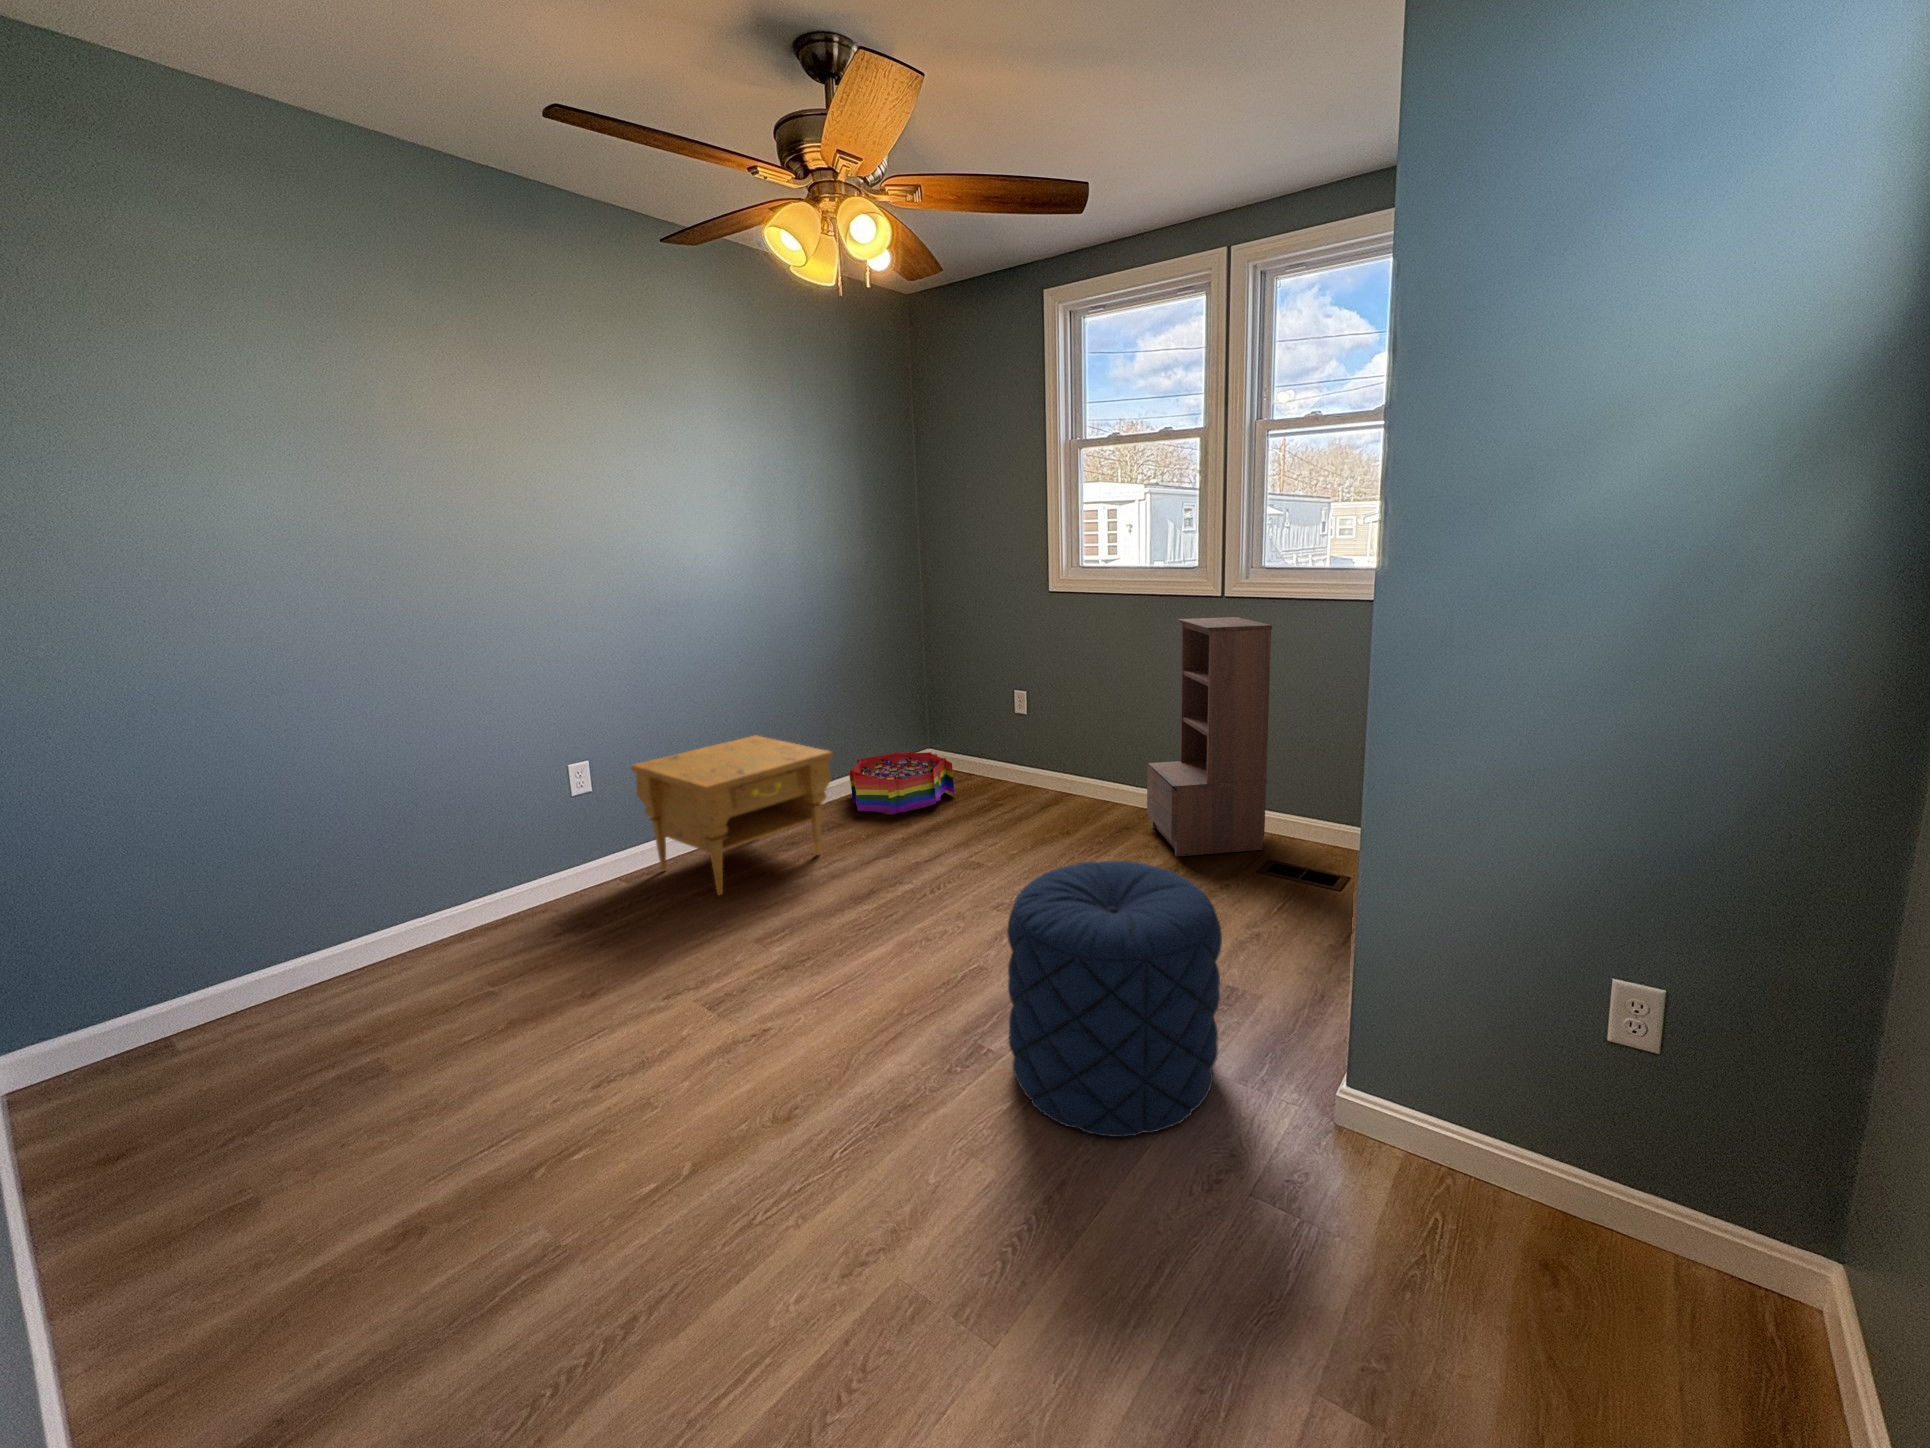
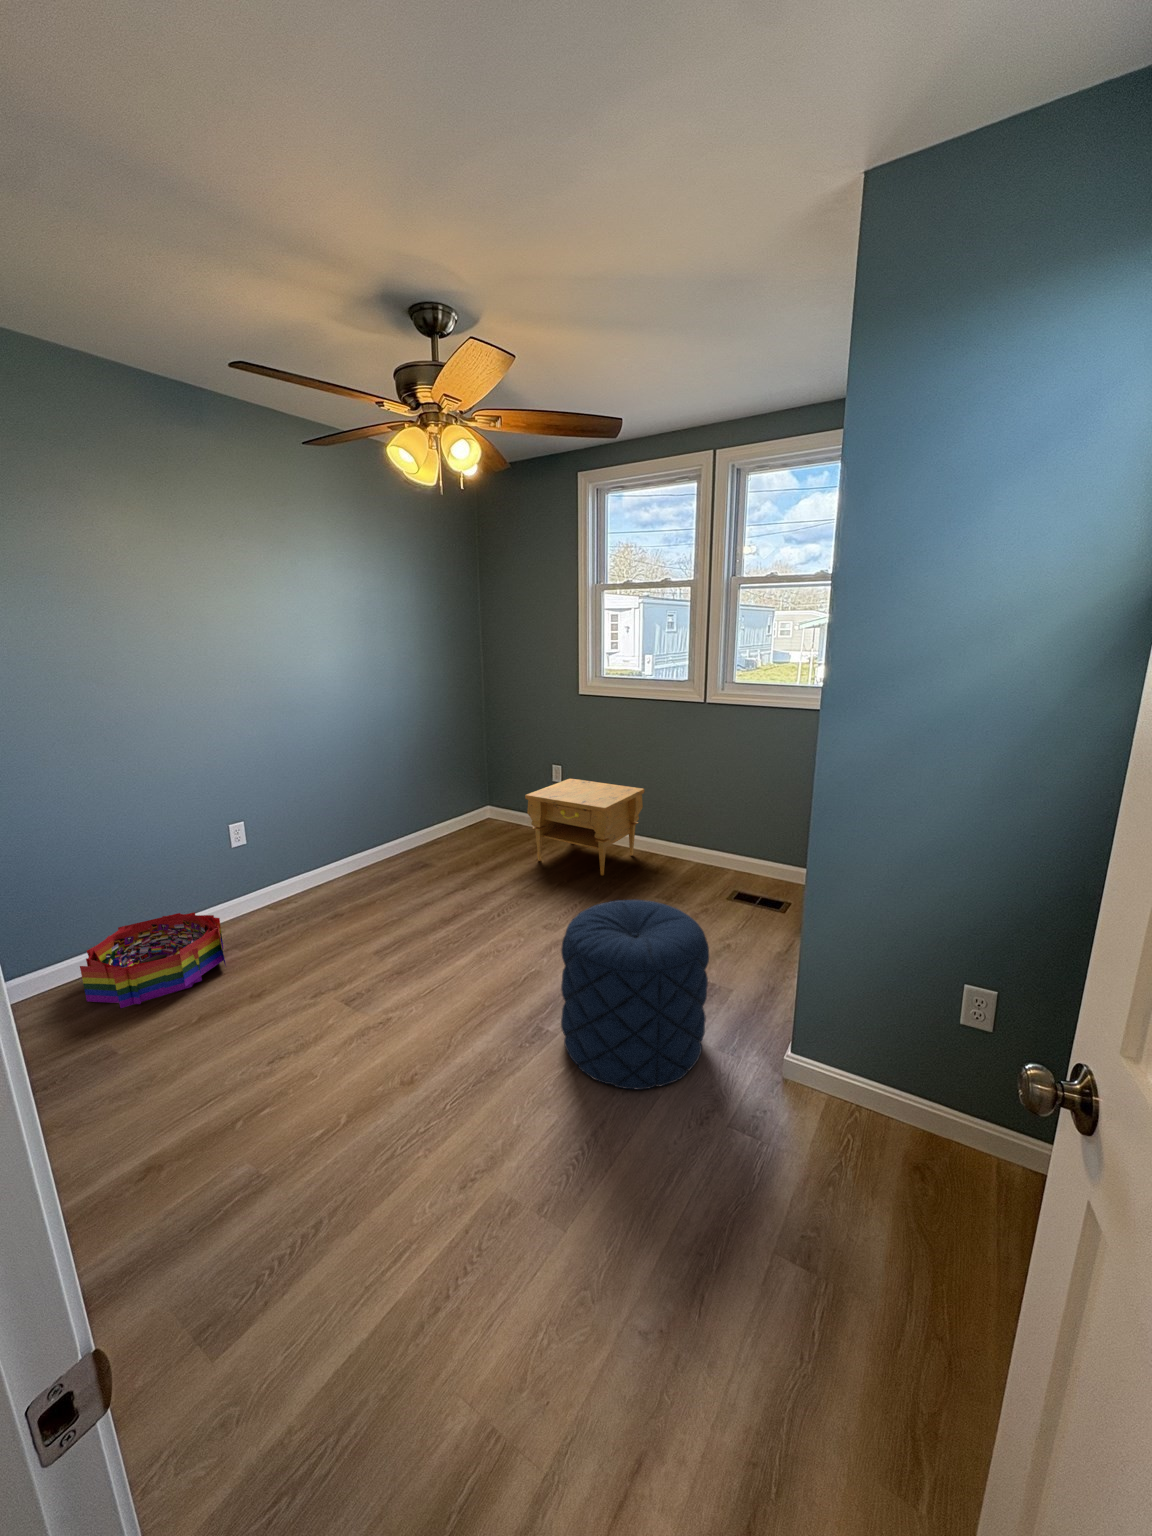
bookshelf: present [1147,617,1272,856] -> none [649,718,741,890]
nightstand: present [631,736,832,895] -> present [525,778,644,875]
storage bin: present [849,752,954,815] -> present [80,913,226,1008]

